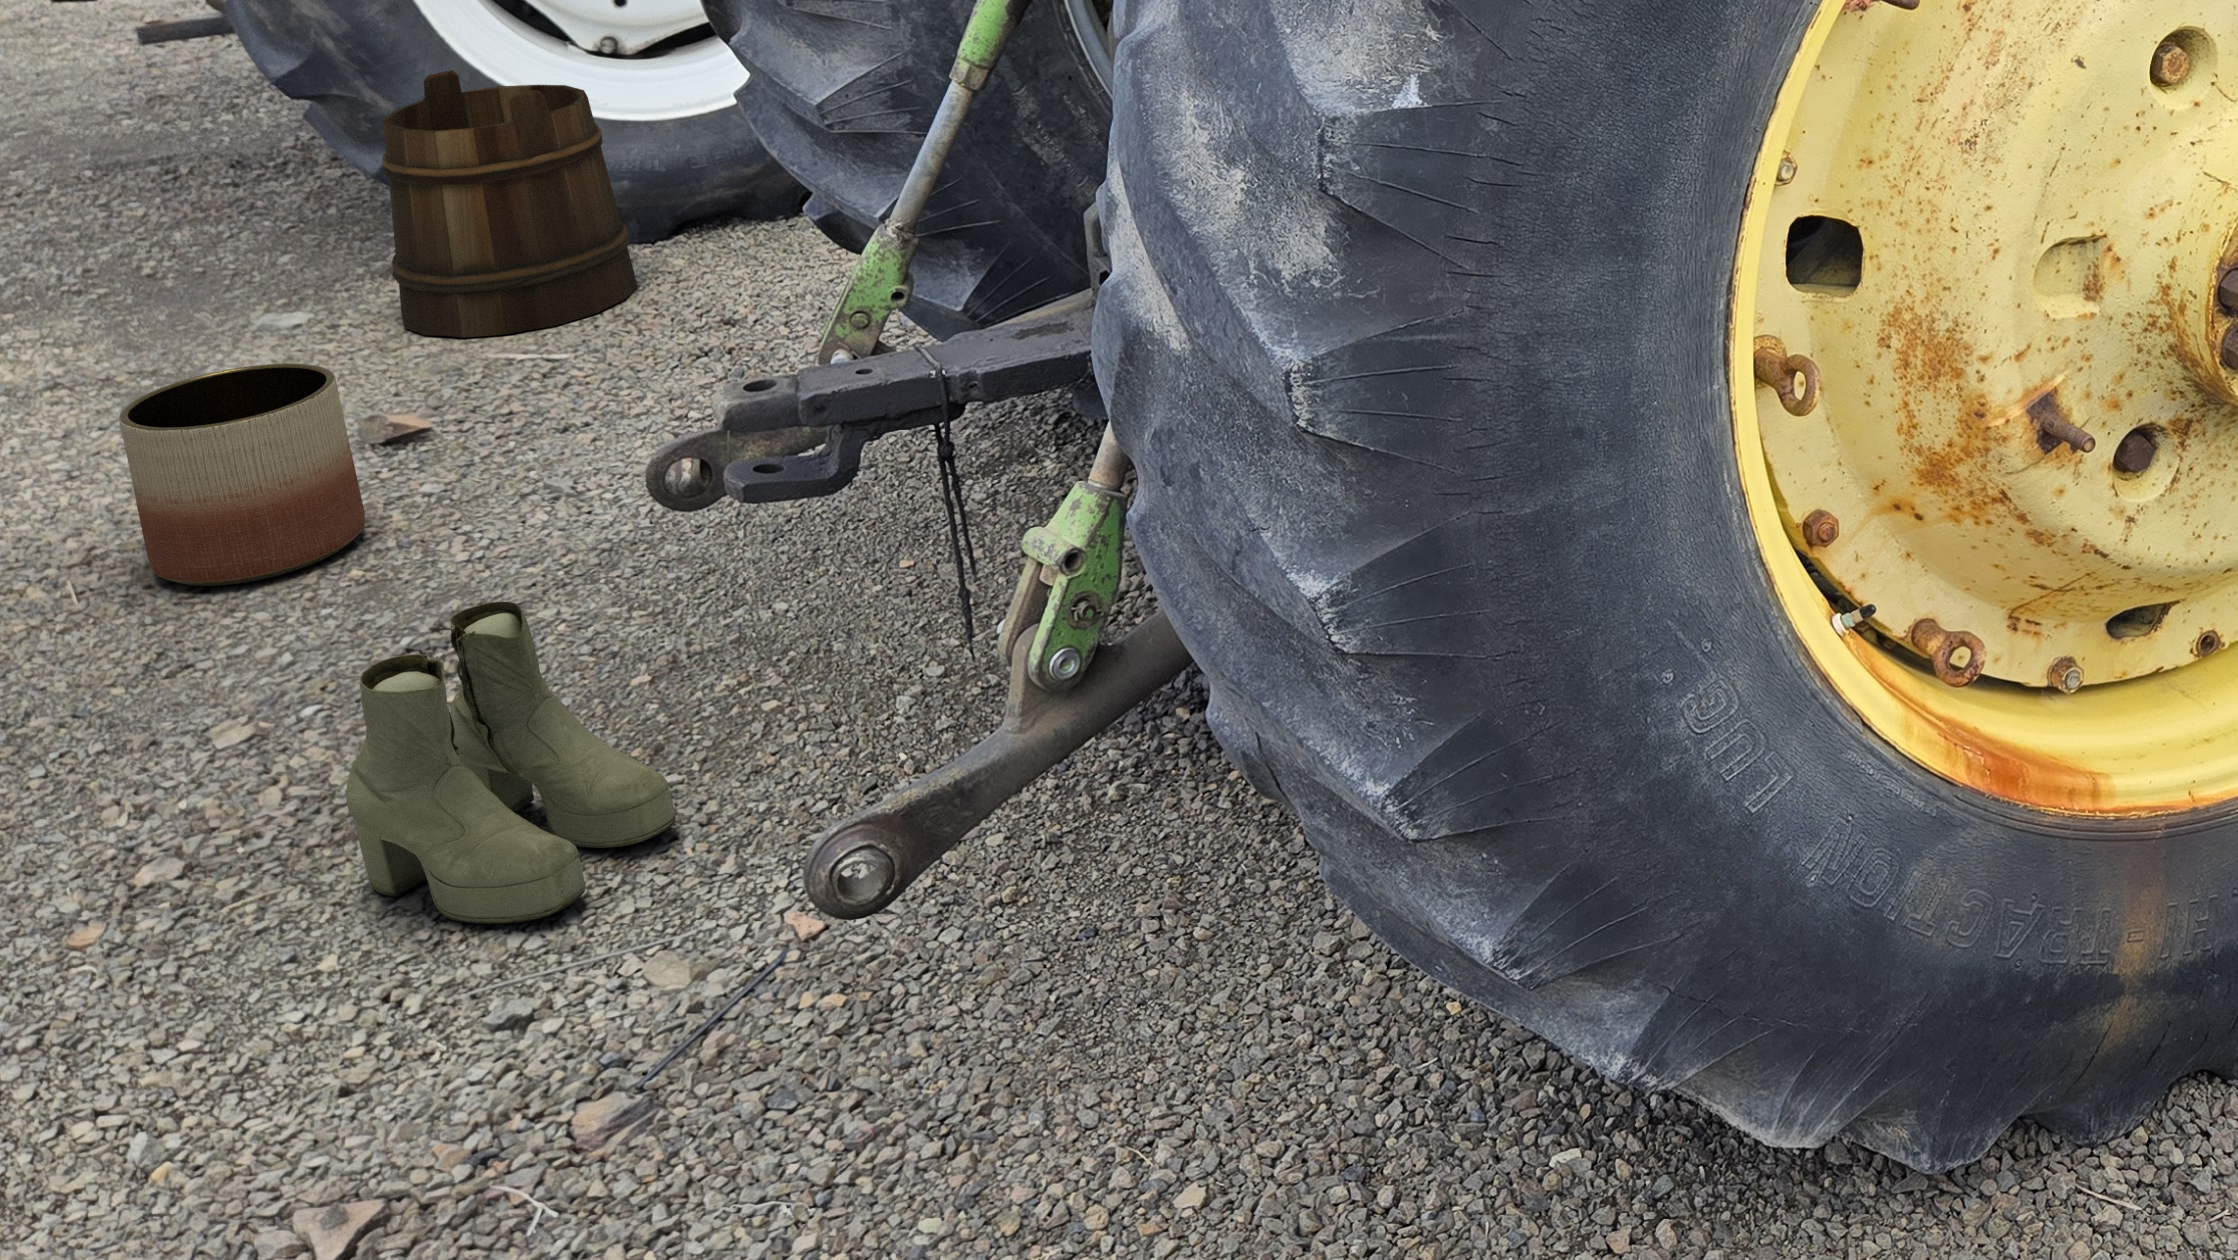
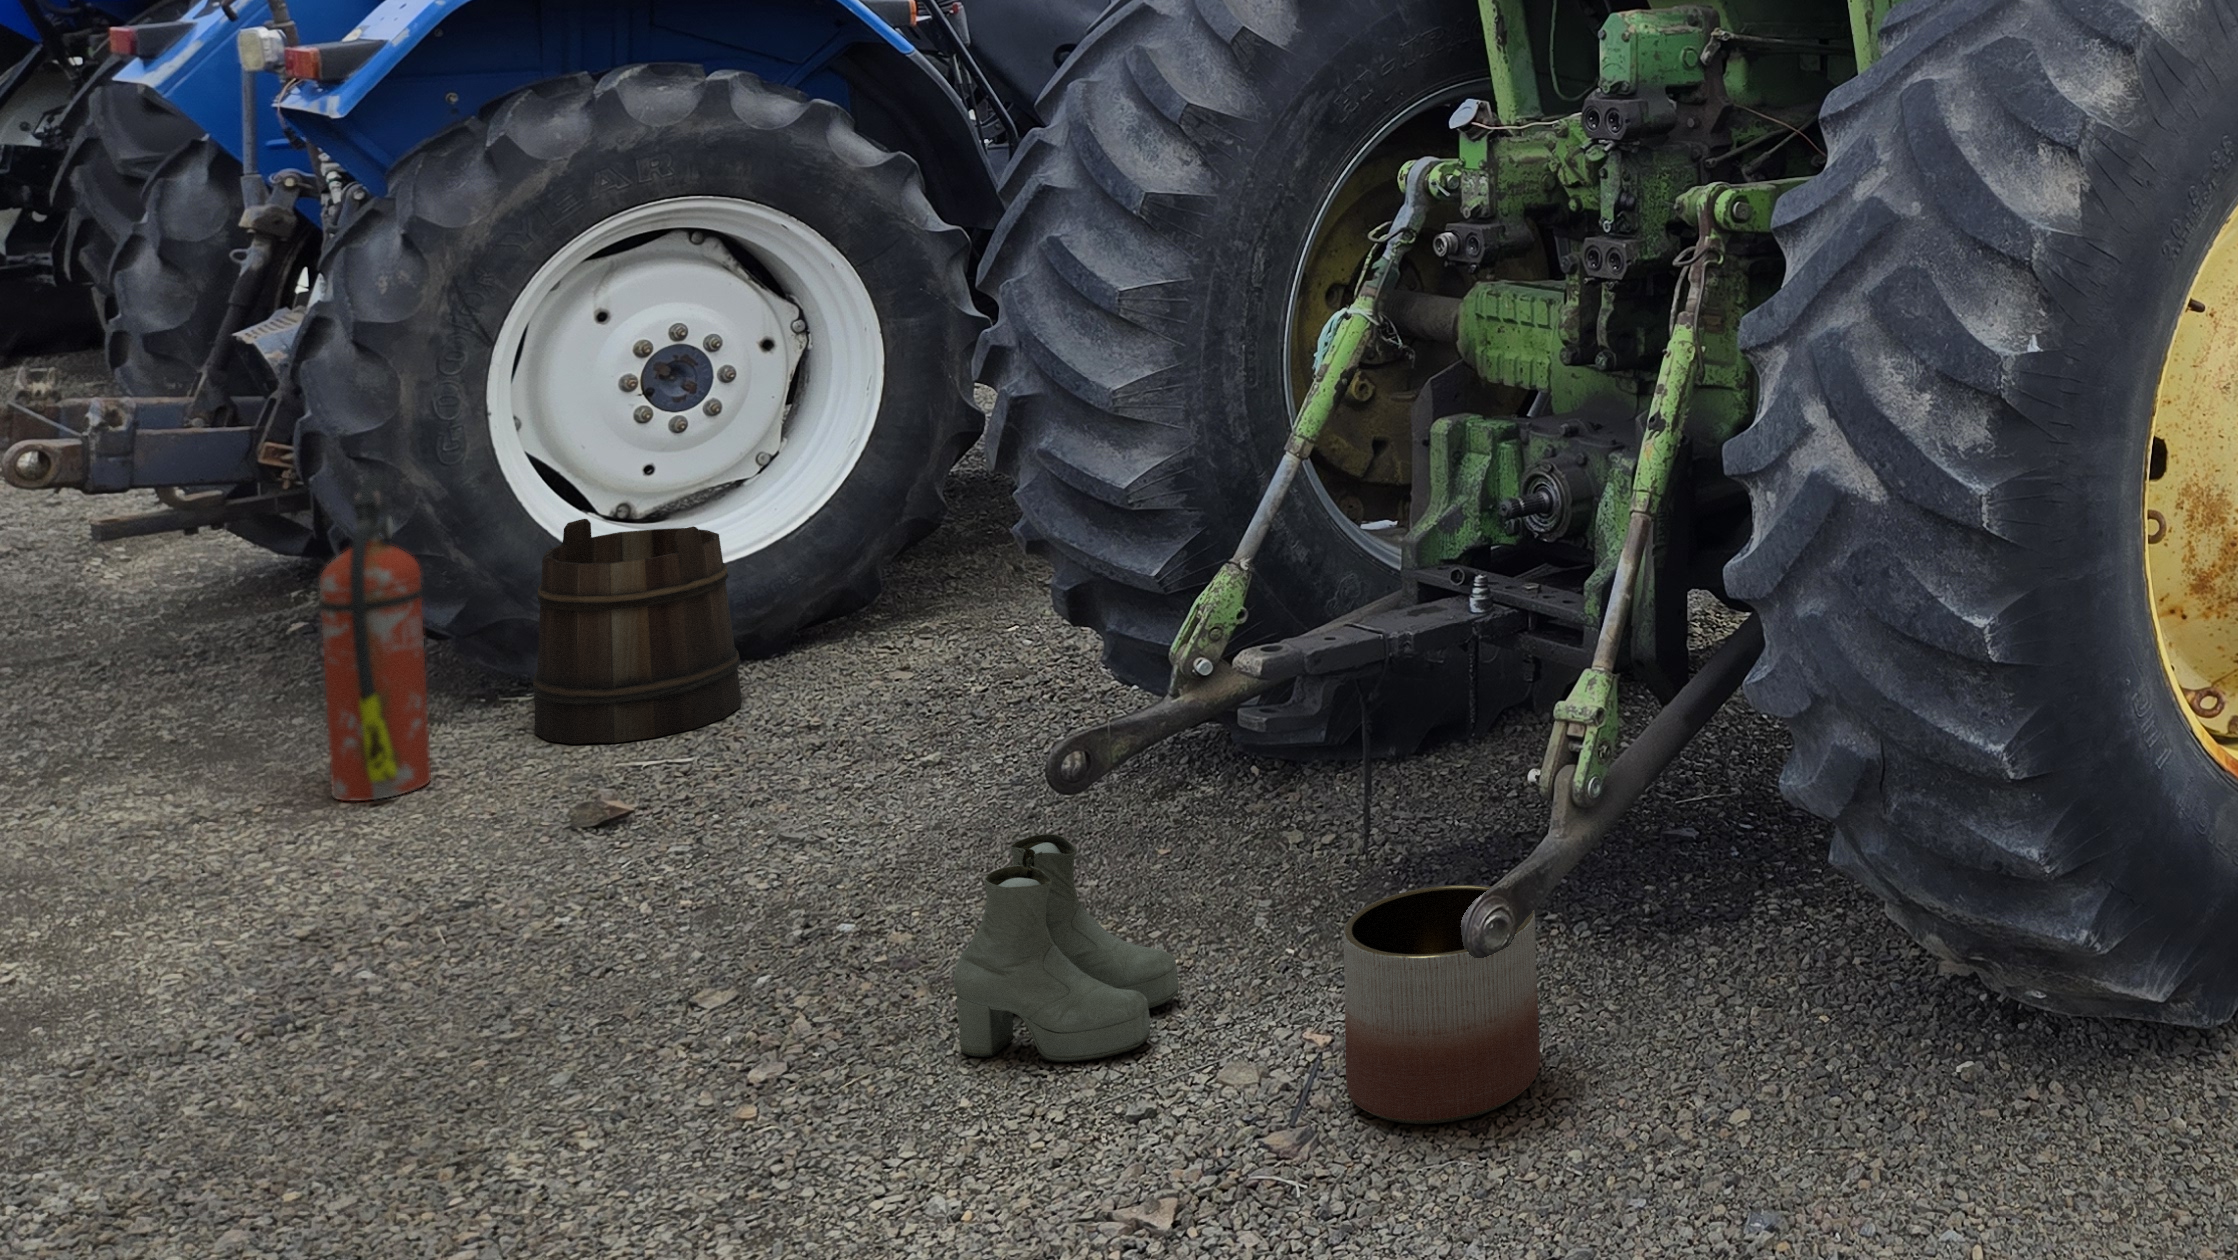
fire extinguisher: none [90,18,254,392] -> present [319,474,431,801]
planter: present [119,364,365,586] -> present [1344,885,1540,1124]

